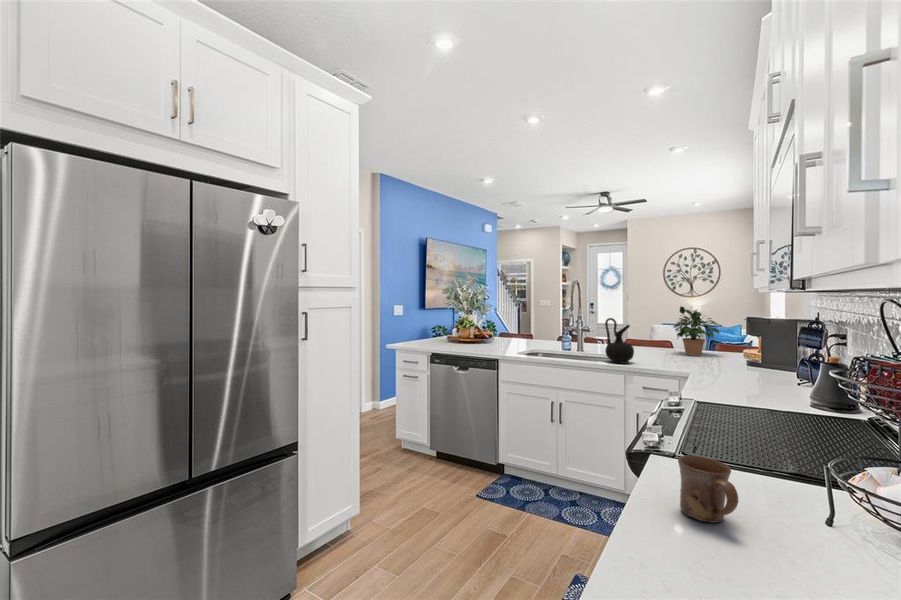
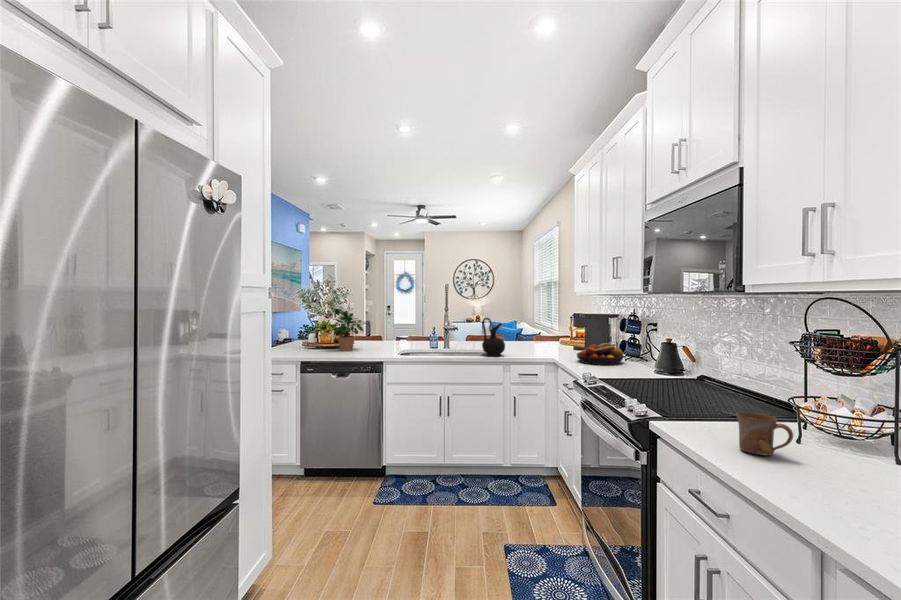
potted plant: present [674,306,722,356] -> present [329,309,369,351]
fruit bowl: none [715,358,788,388] -> present [577,343,623,365]

